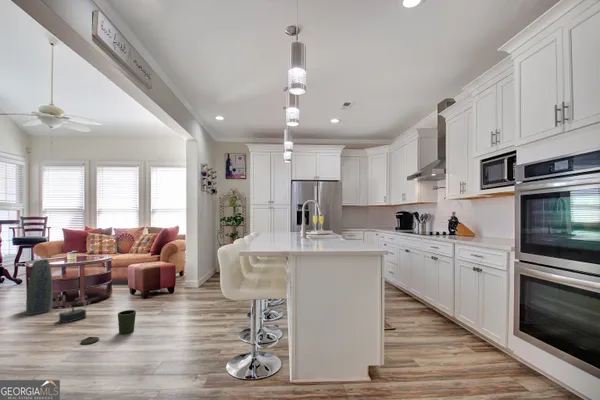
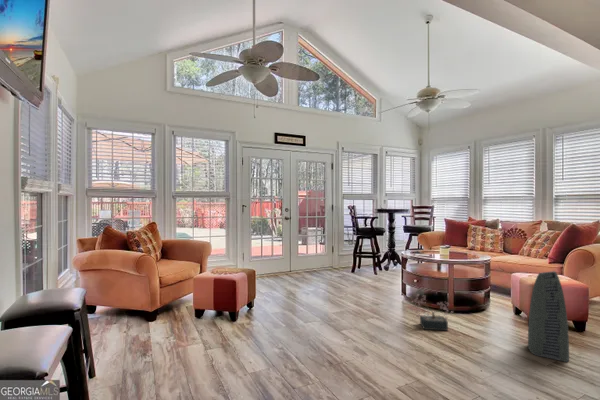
air purifier: present [26,259,53,315] -> present [528,271,569,362]
trash can: present [81,310,136,345] -> none [426,345,505,386]

